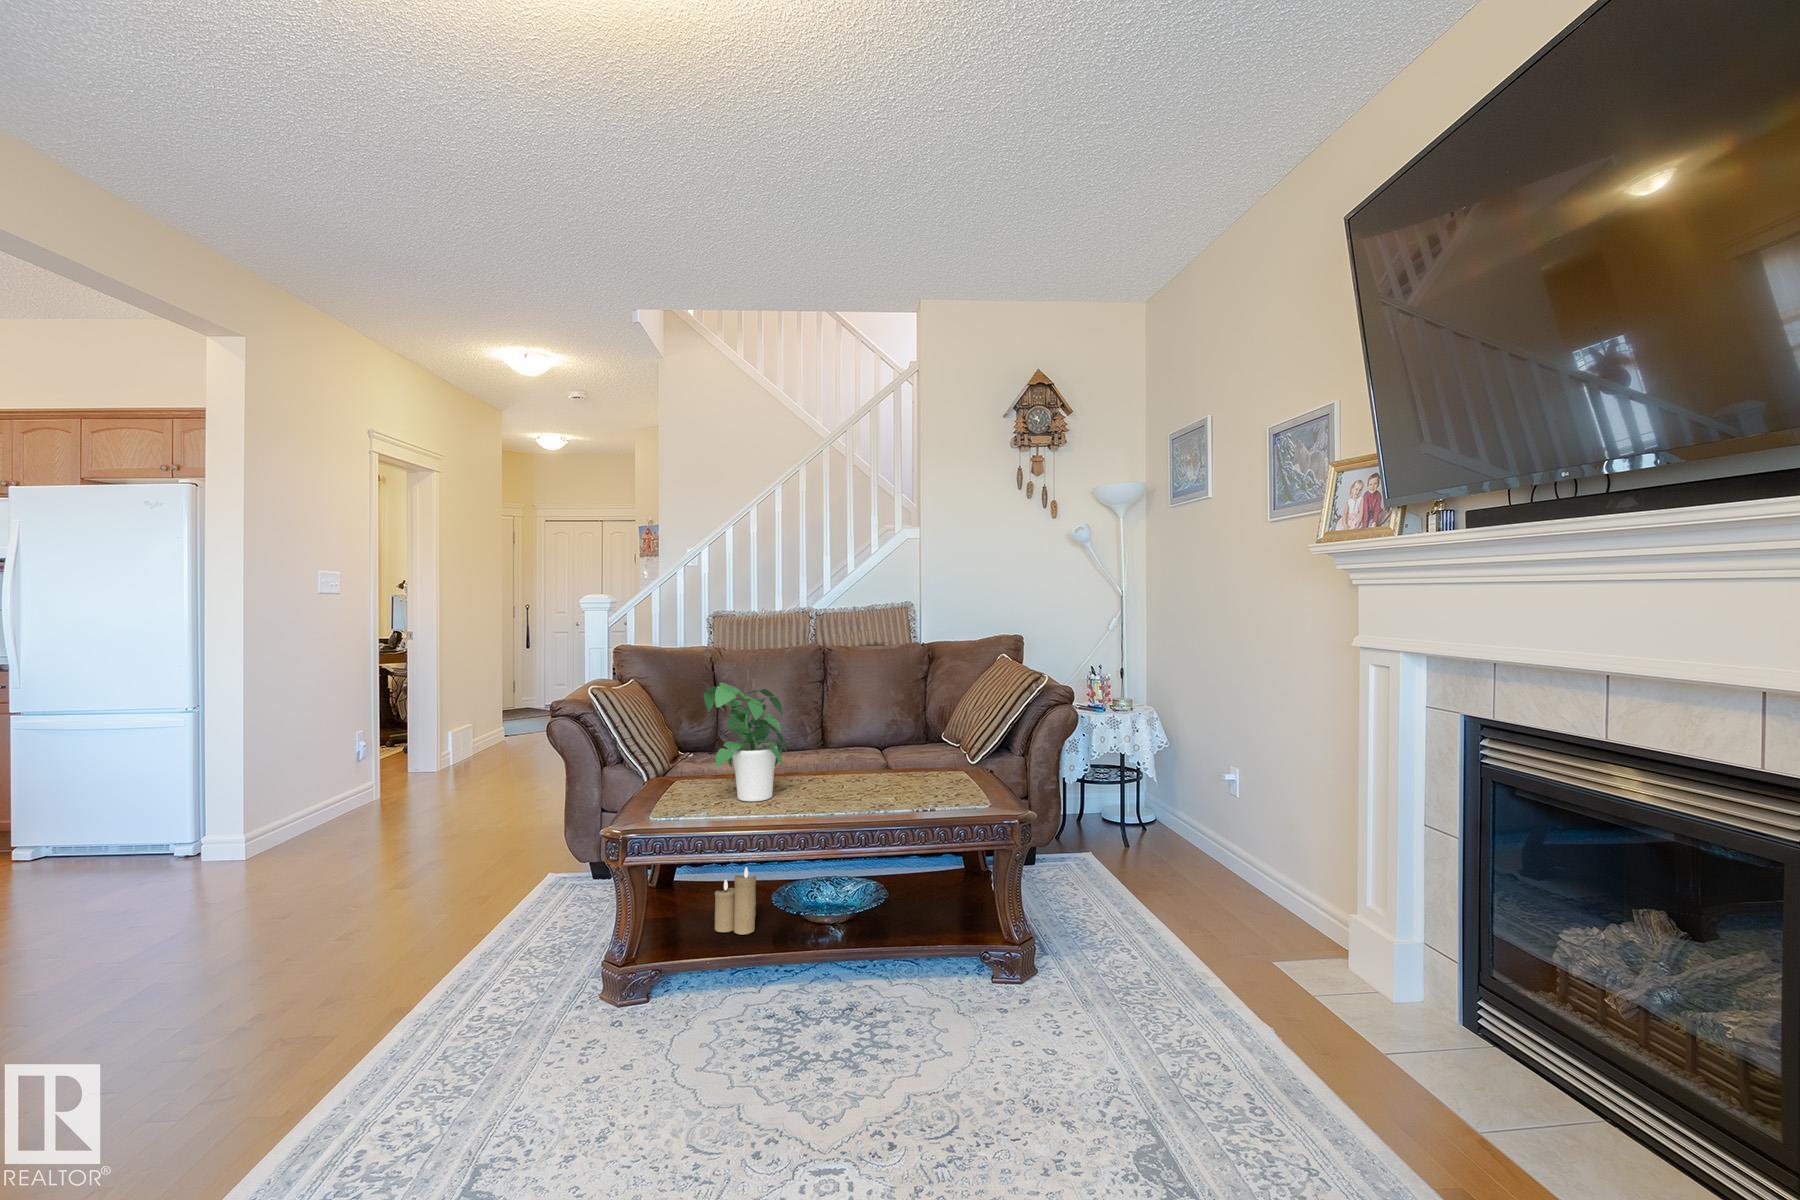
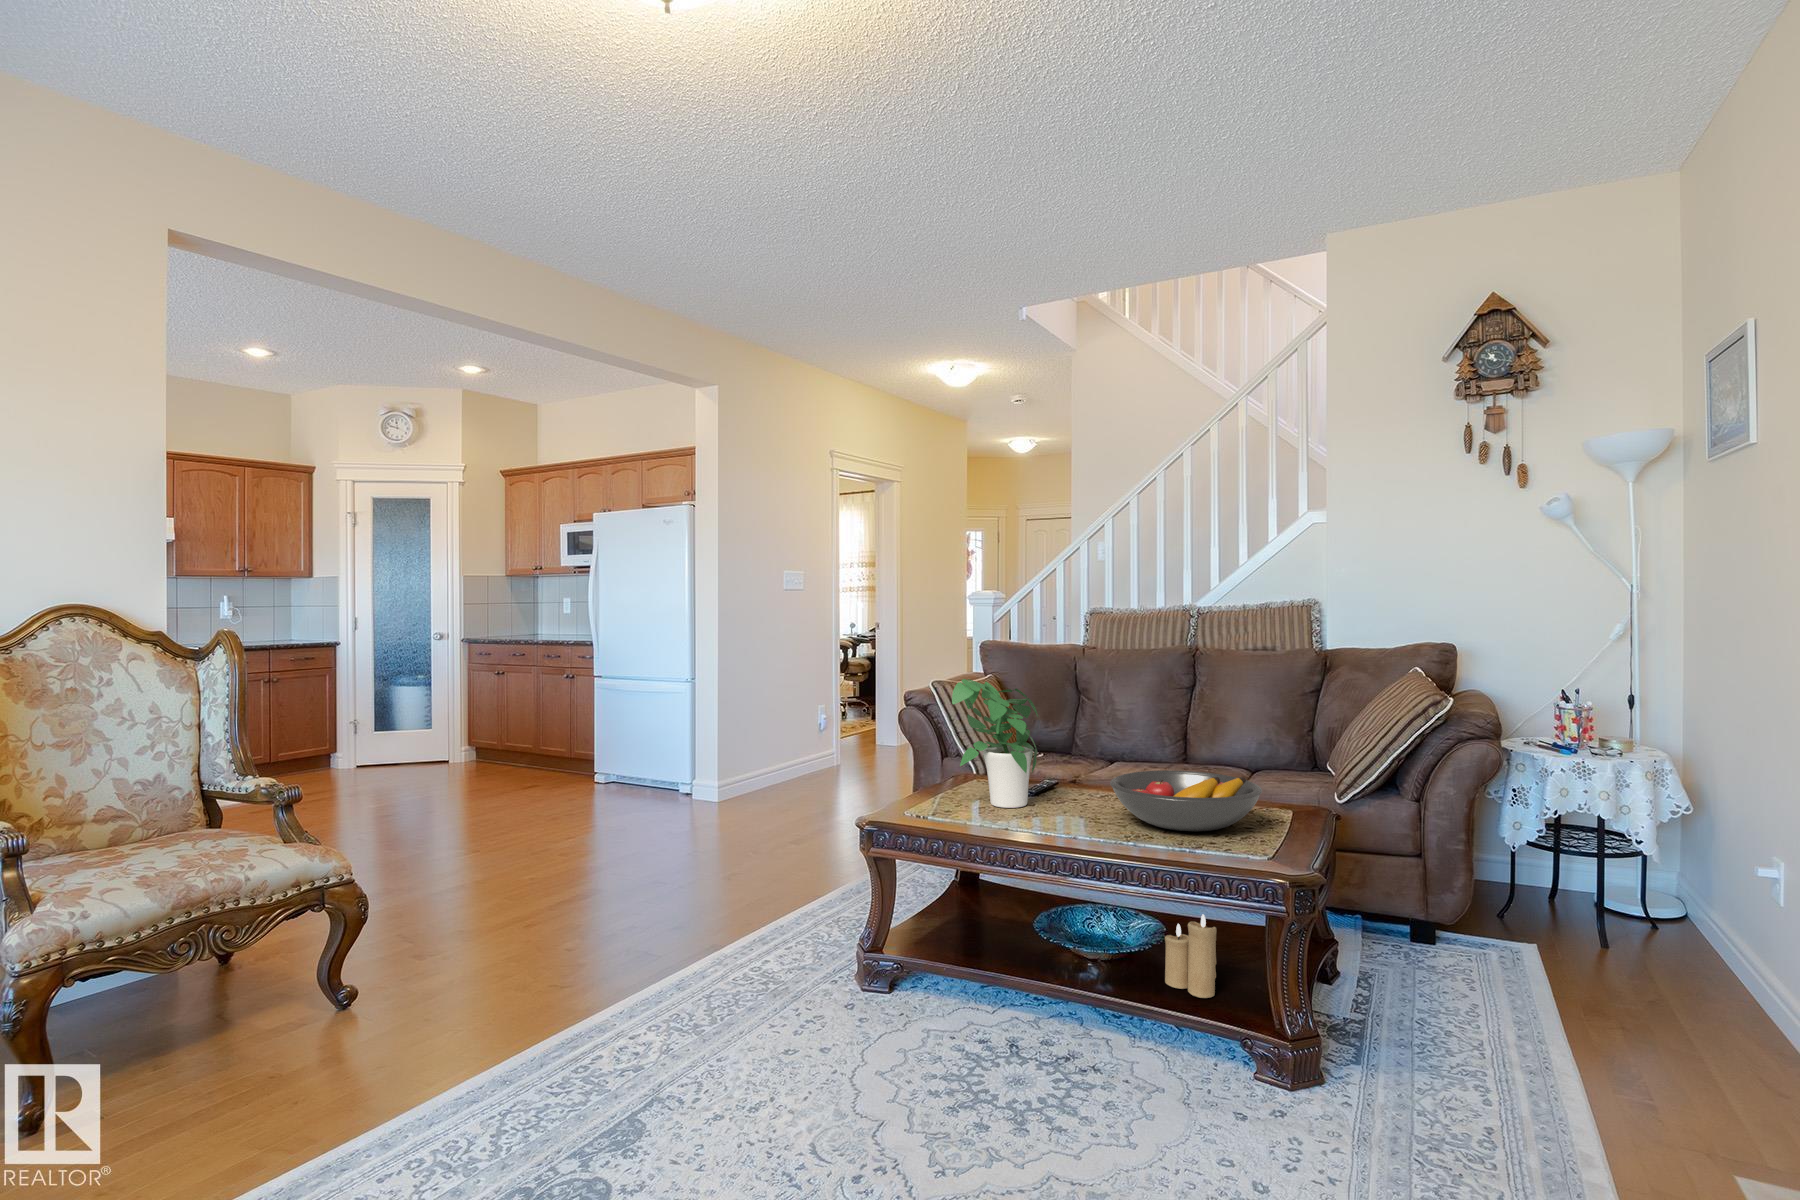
fruit bowl: none [857,748,976,797] -> present [1110,770,1262,832]
candle: present [715,867,756,935] -> present [1165,914,1217,998]

